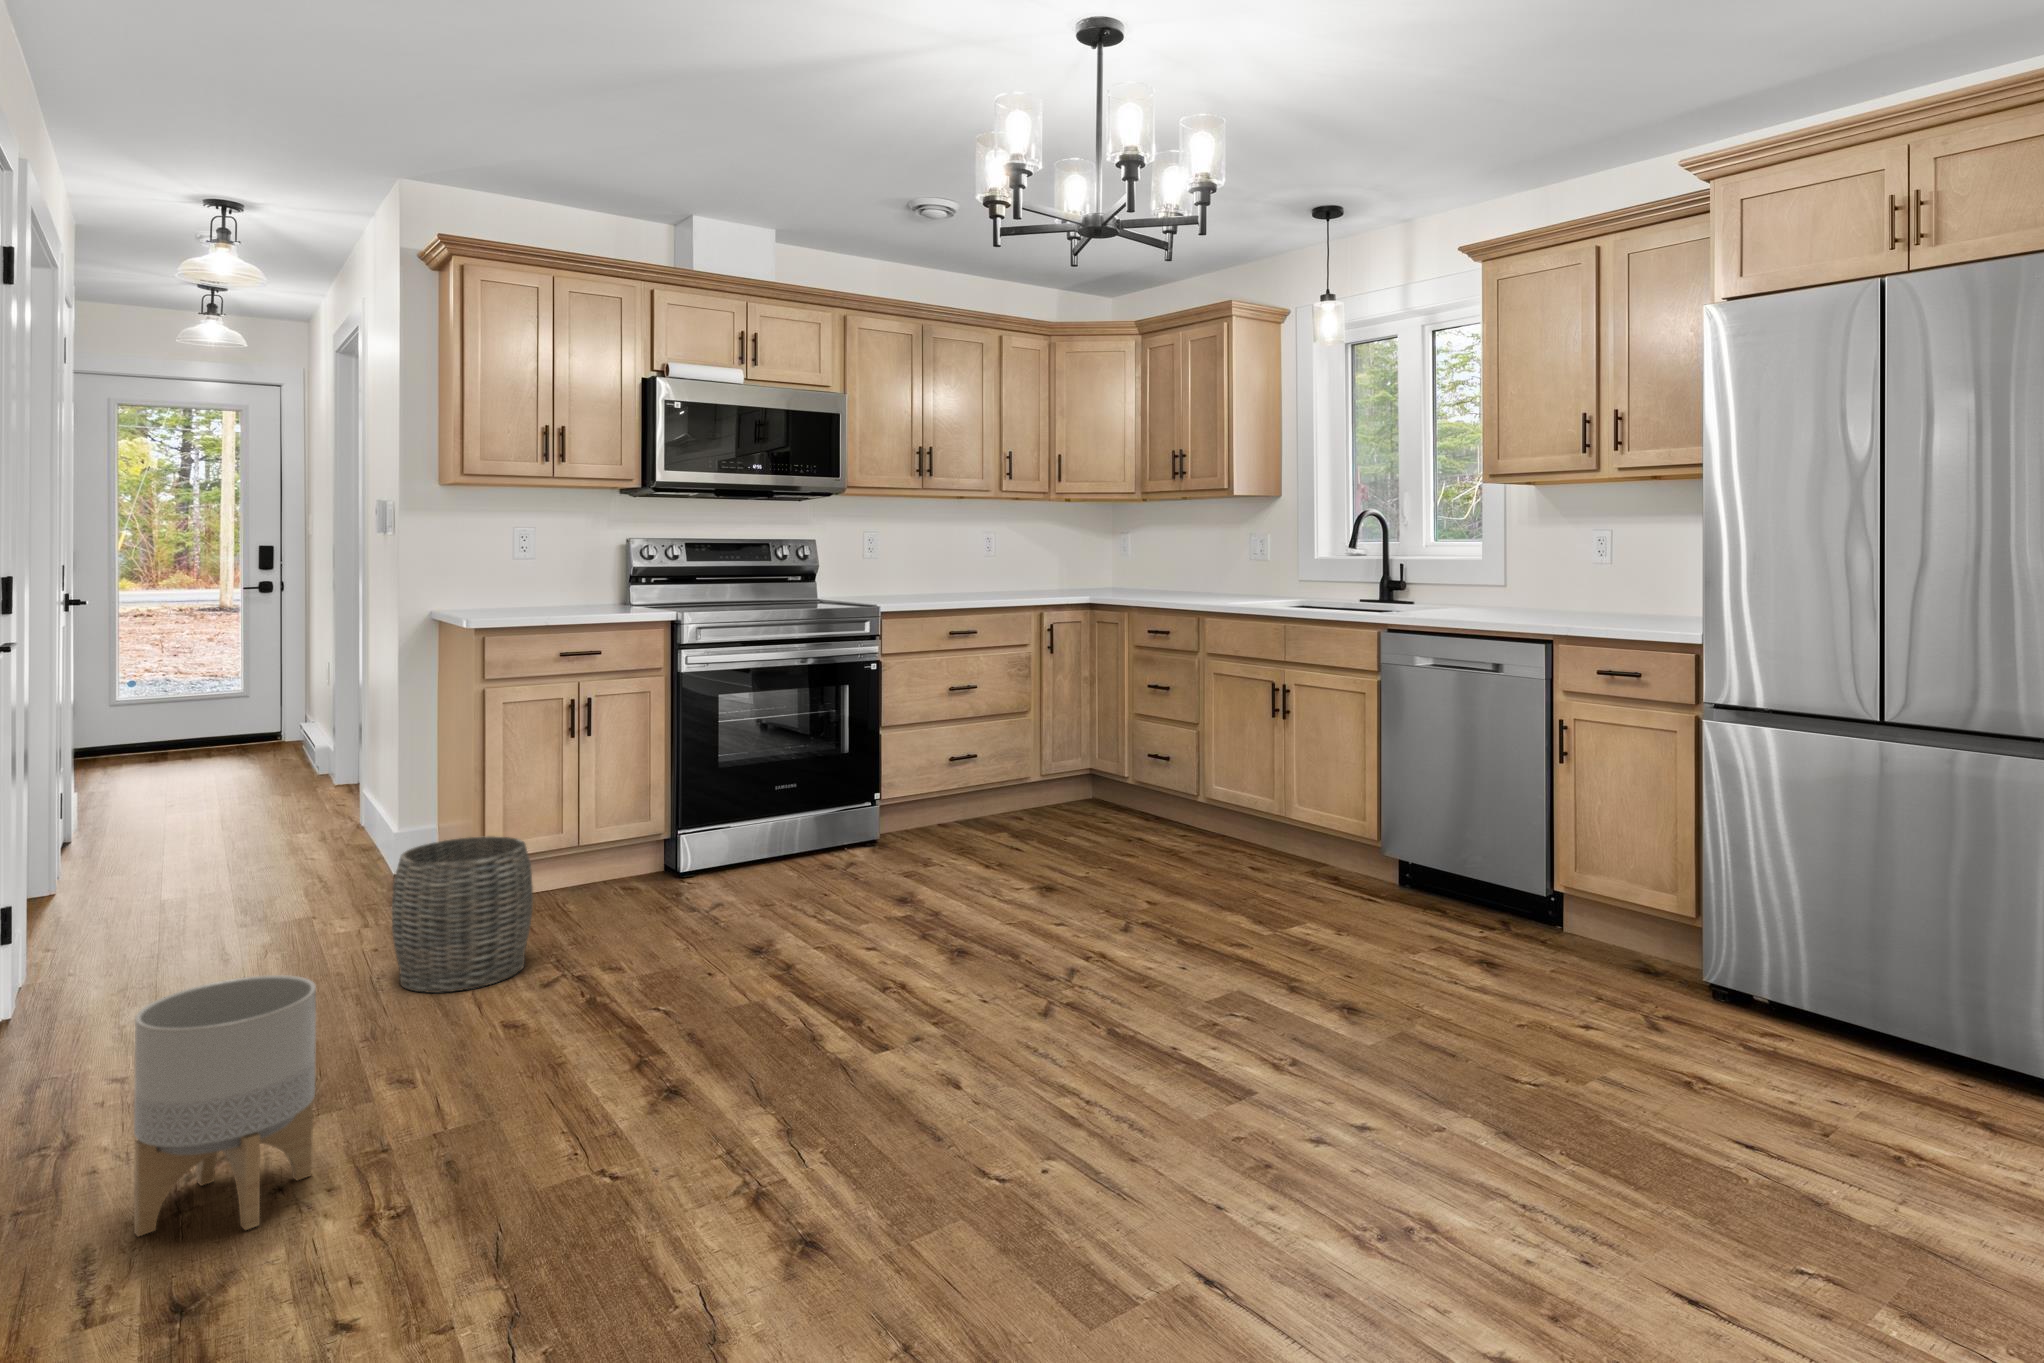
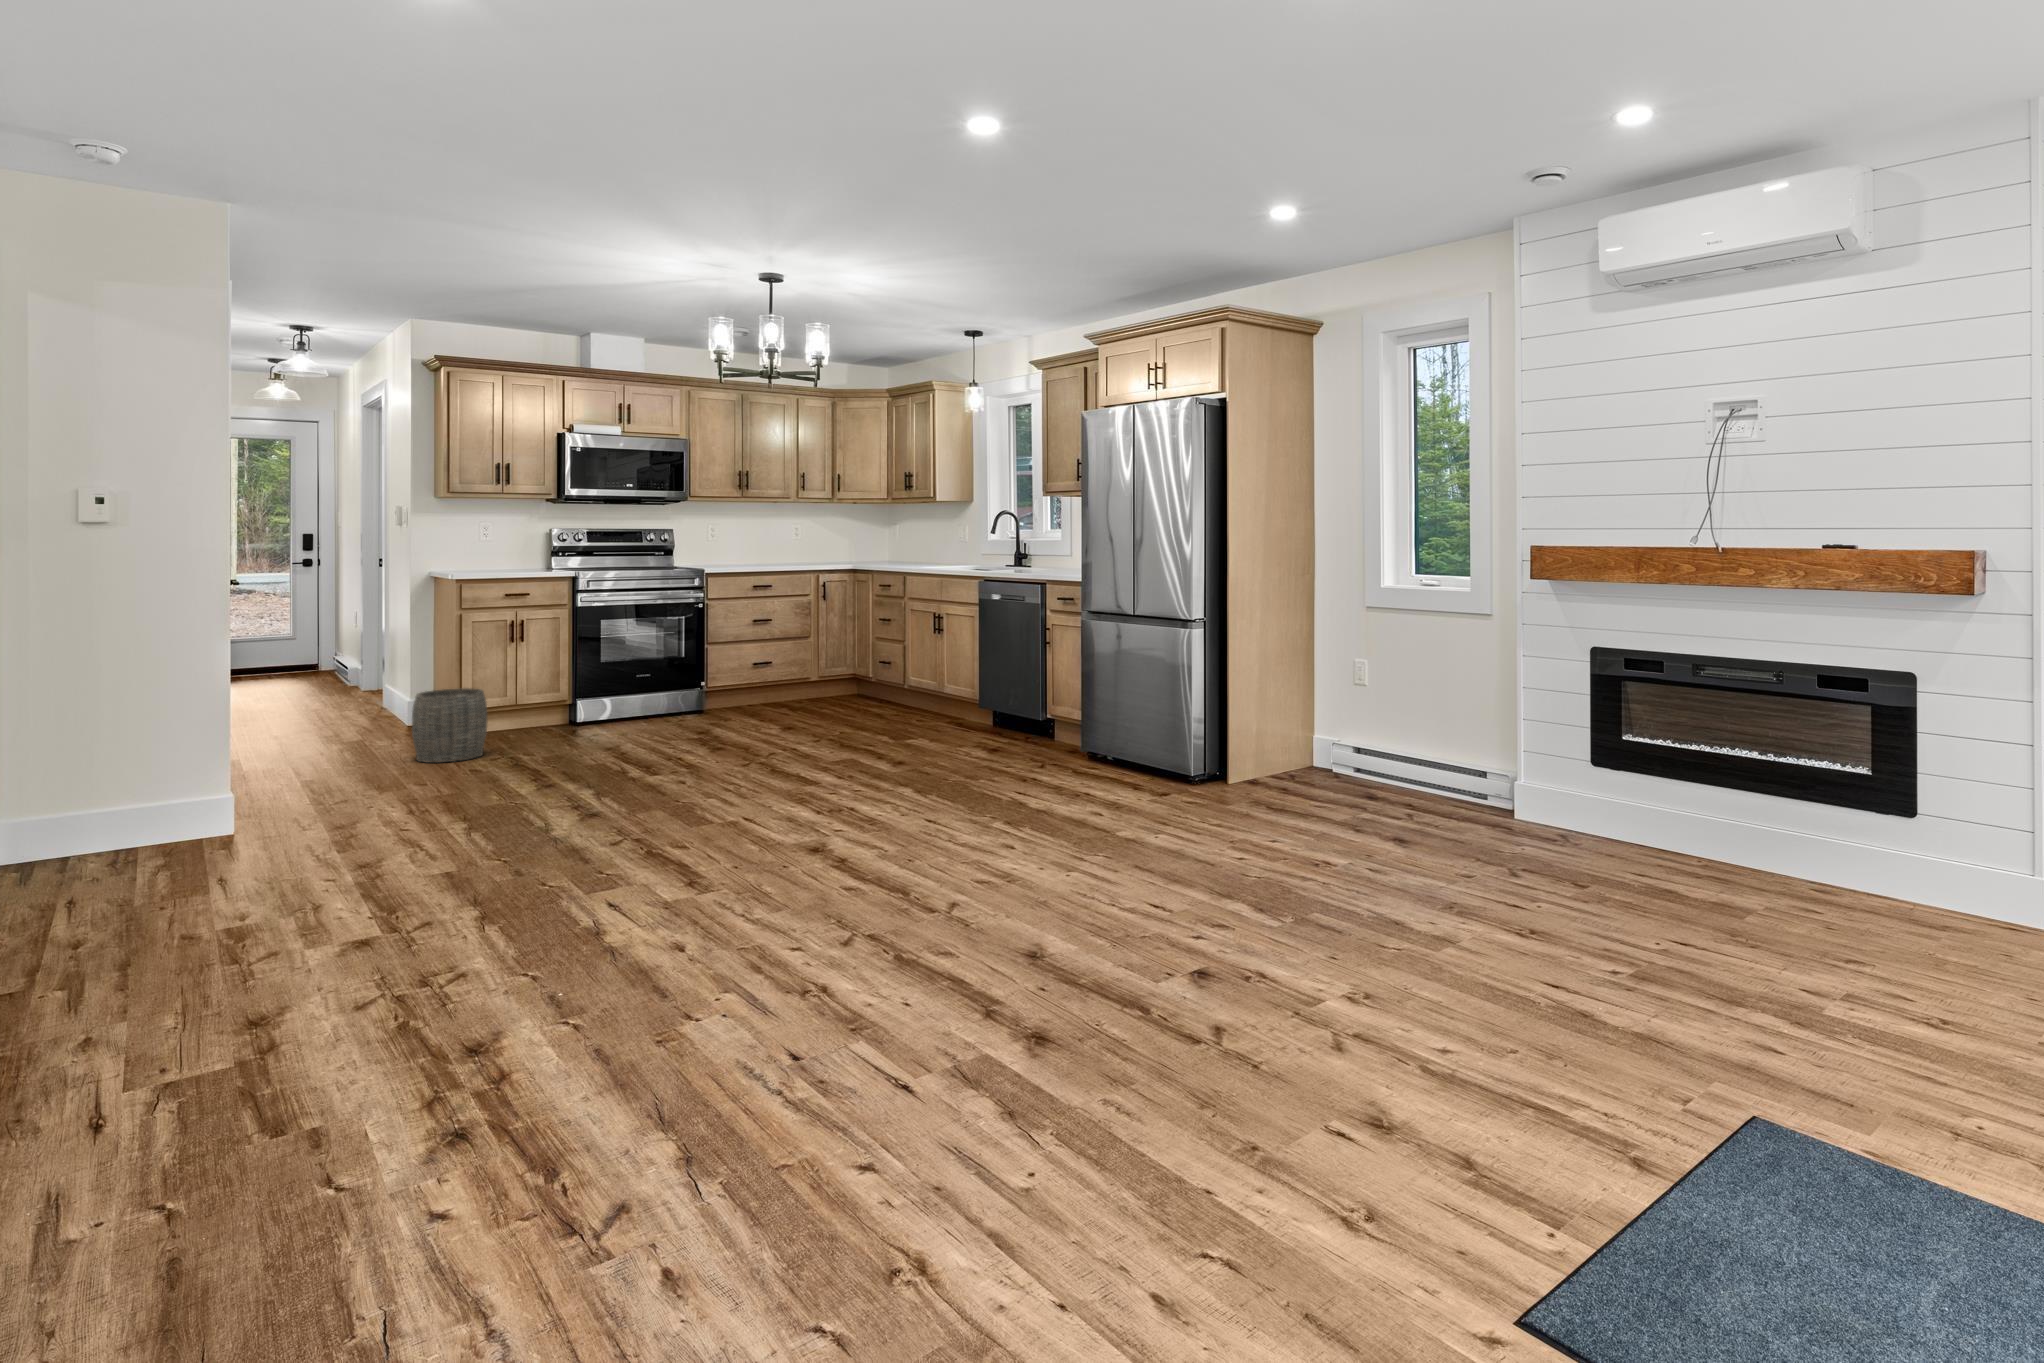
planter: present [134,975,316,1236] -> none [309,721,385,819]

